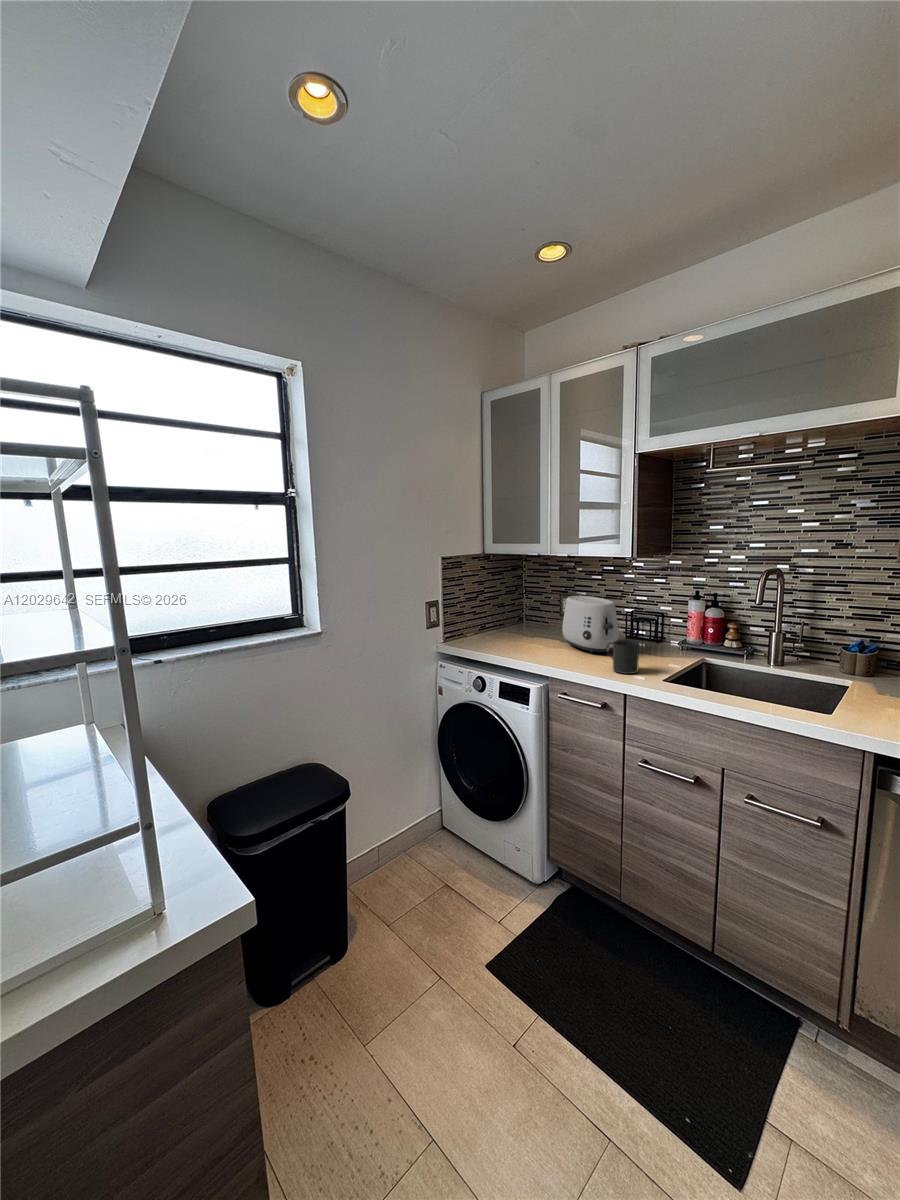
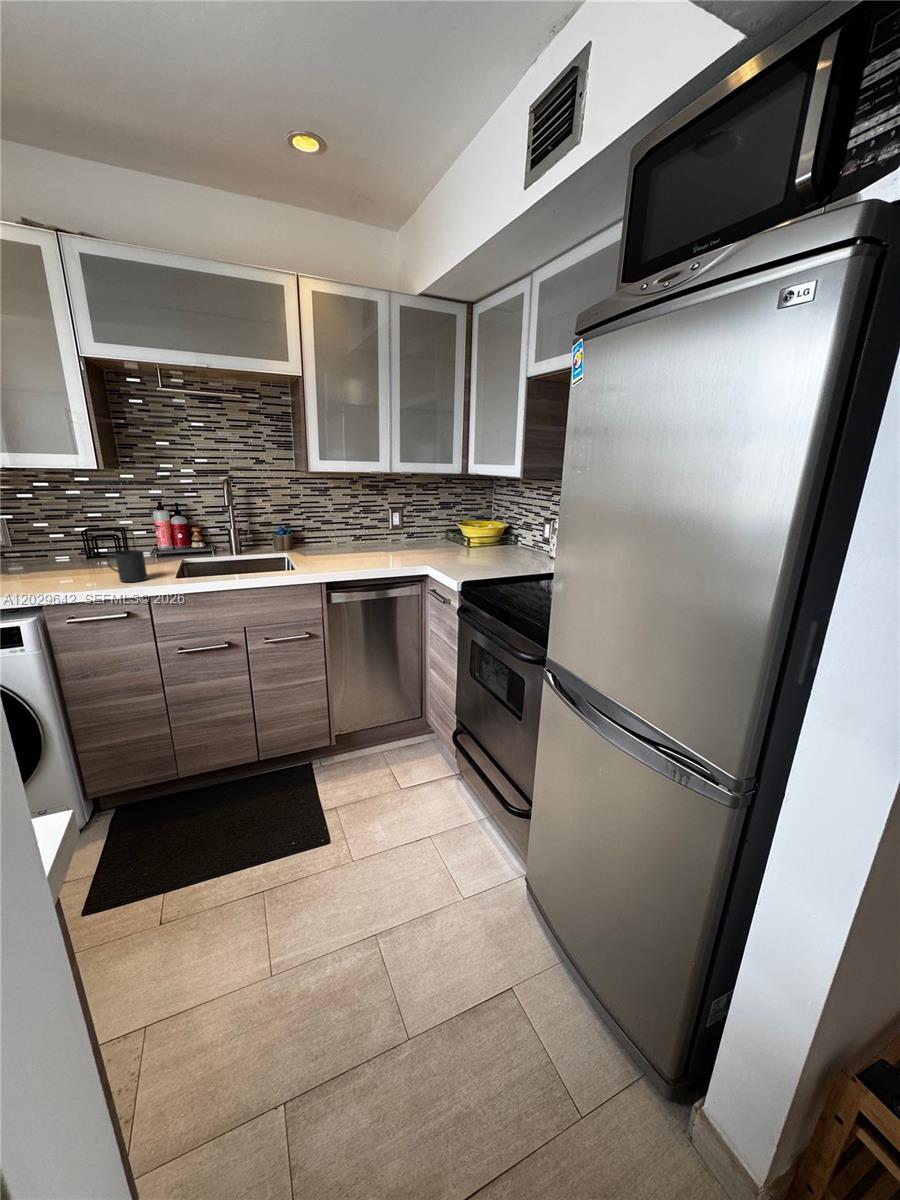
toaster: present [562,596,619,653] -> none [8,516,99,576]

